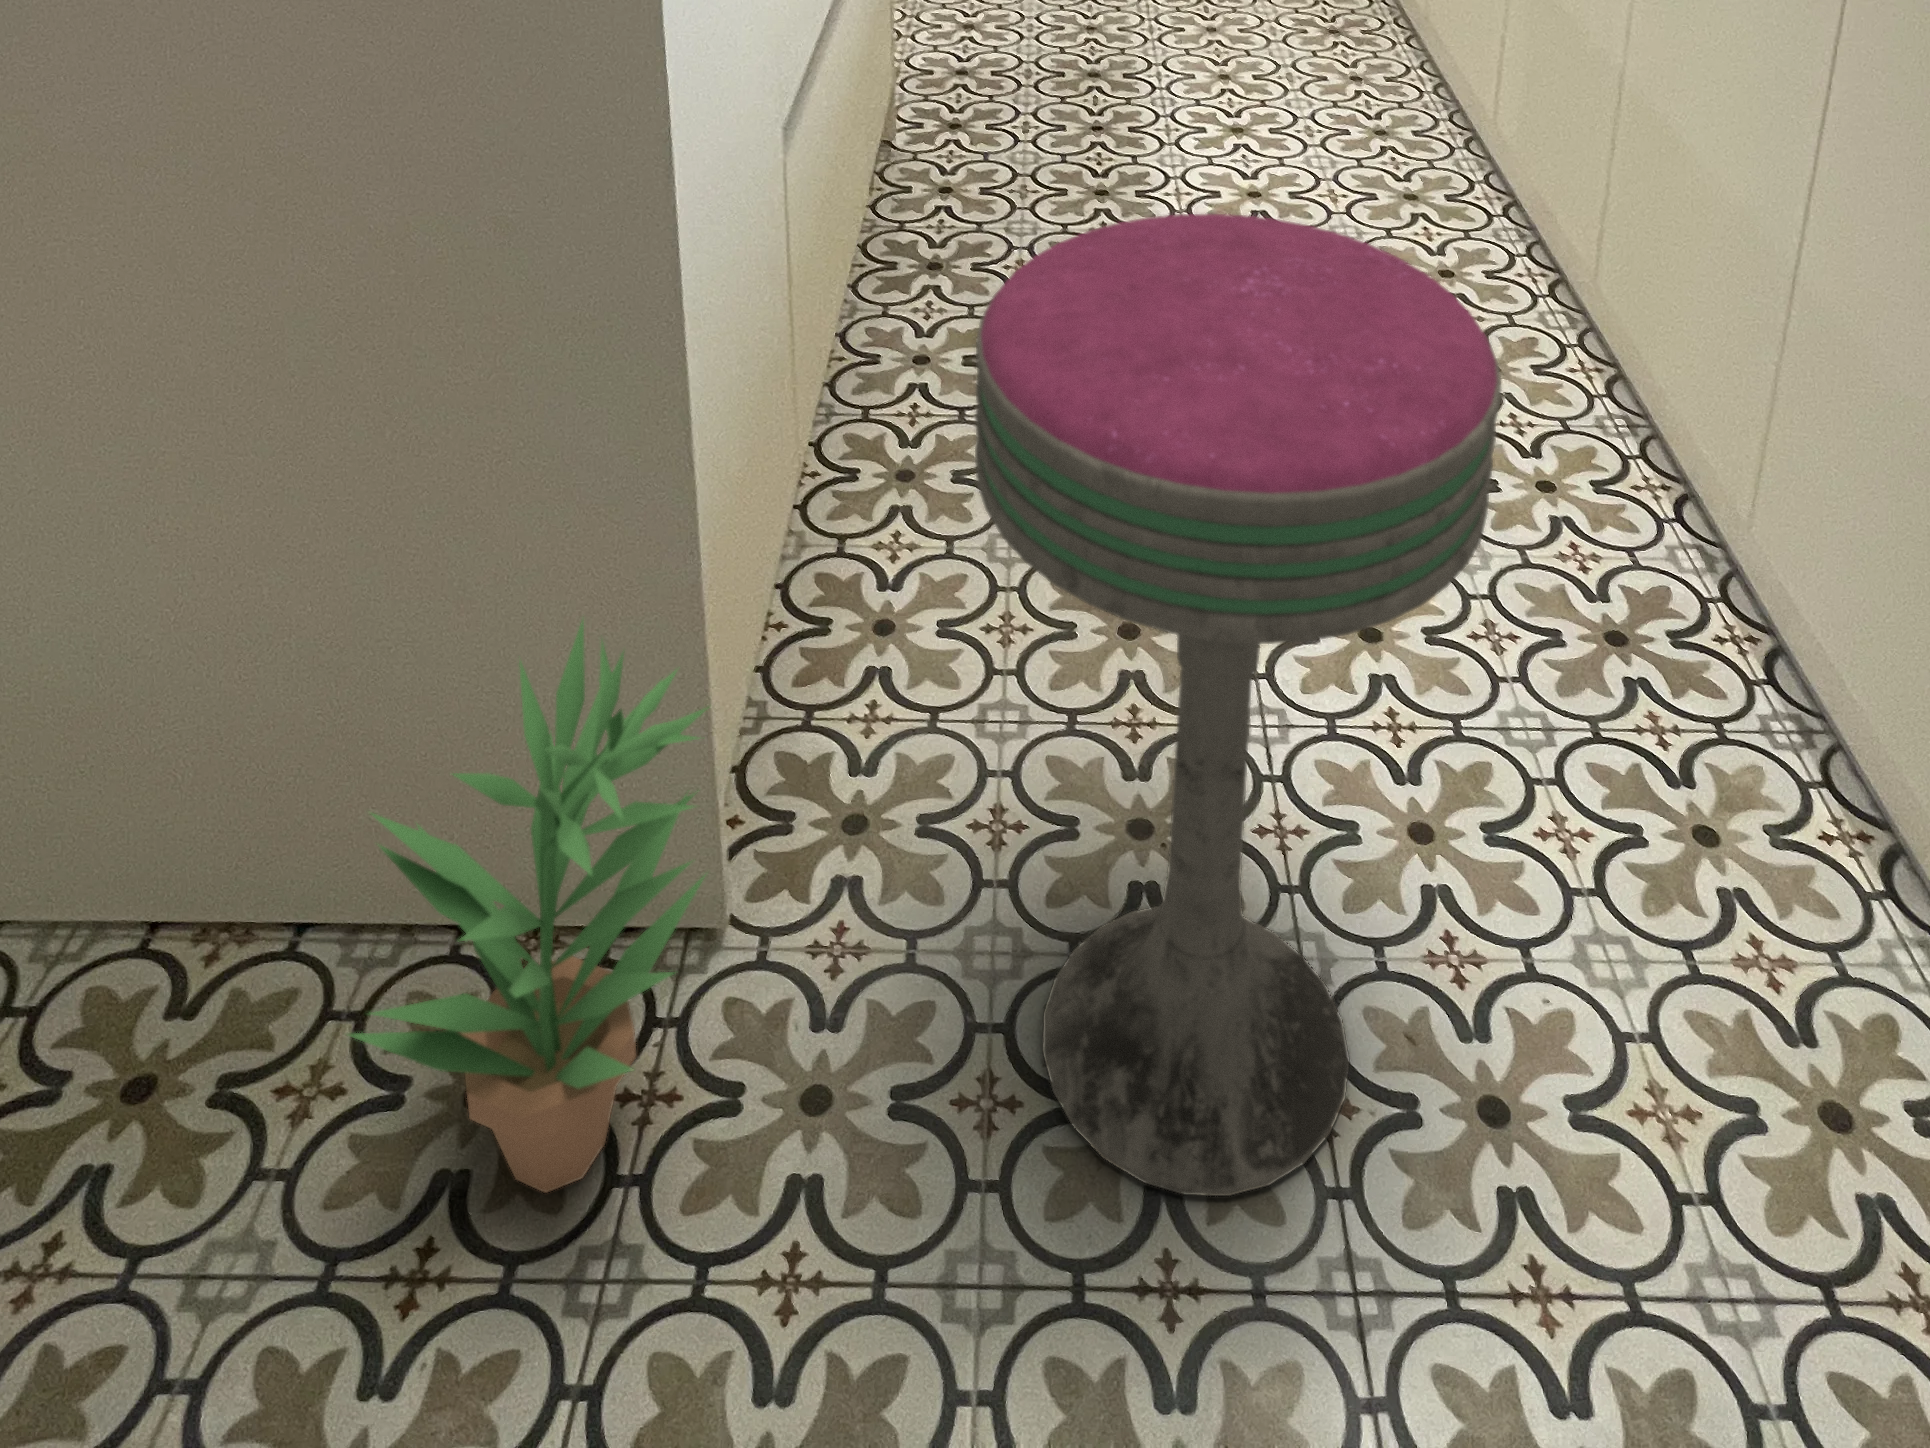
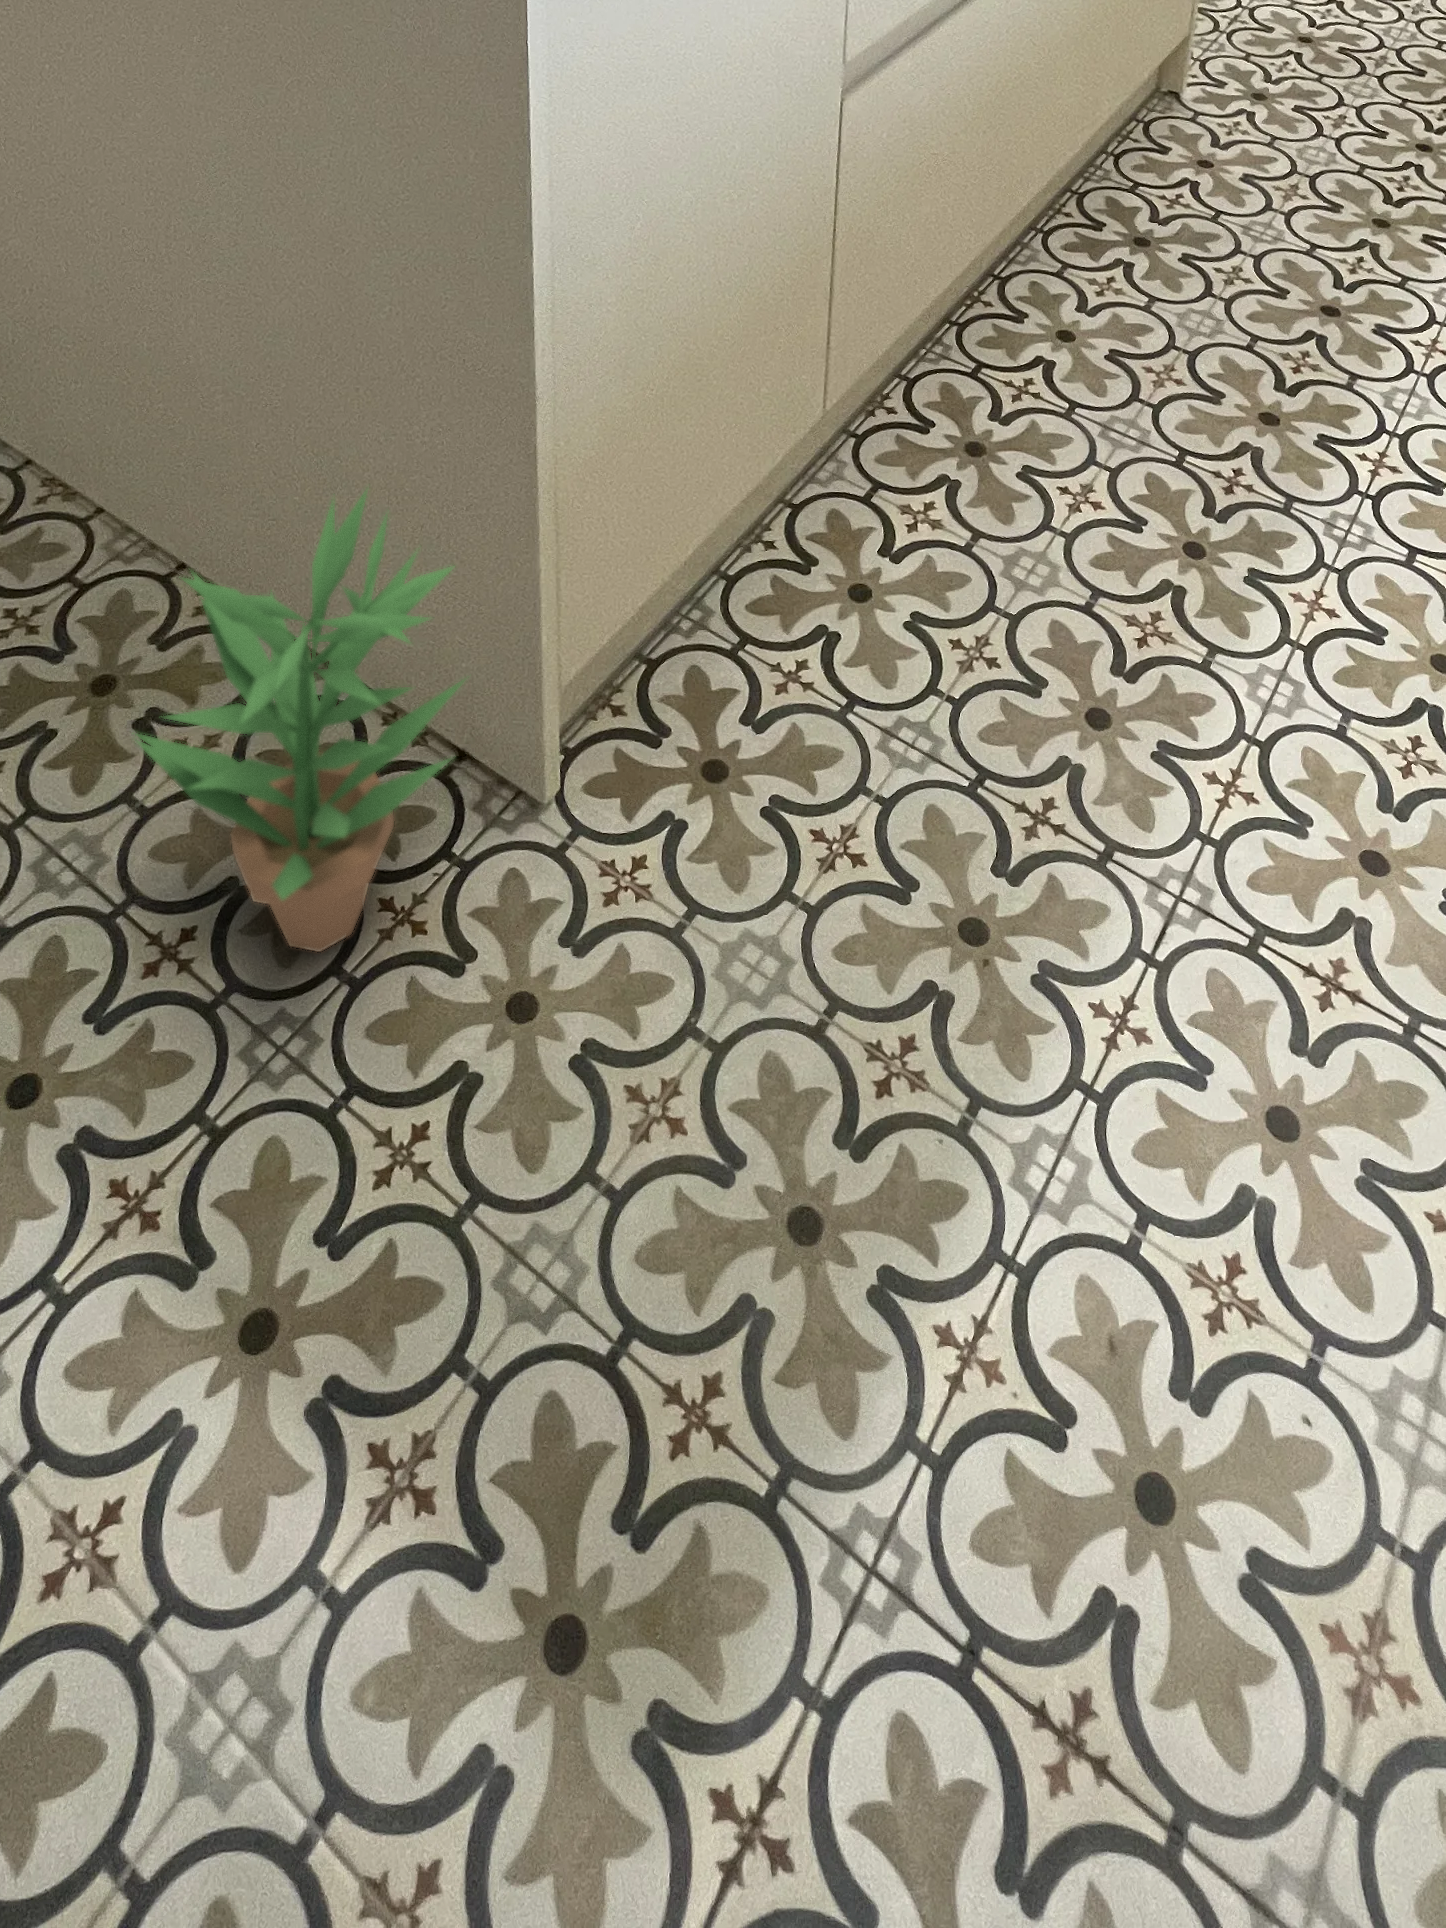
bar stool: present [975,214,1501,1196] -> none [643,303,1279,1394]

